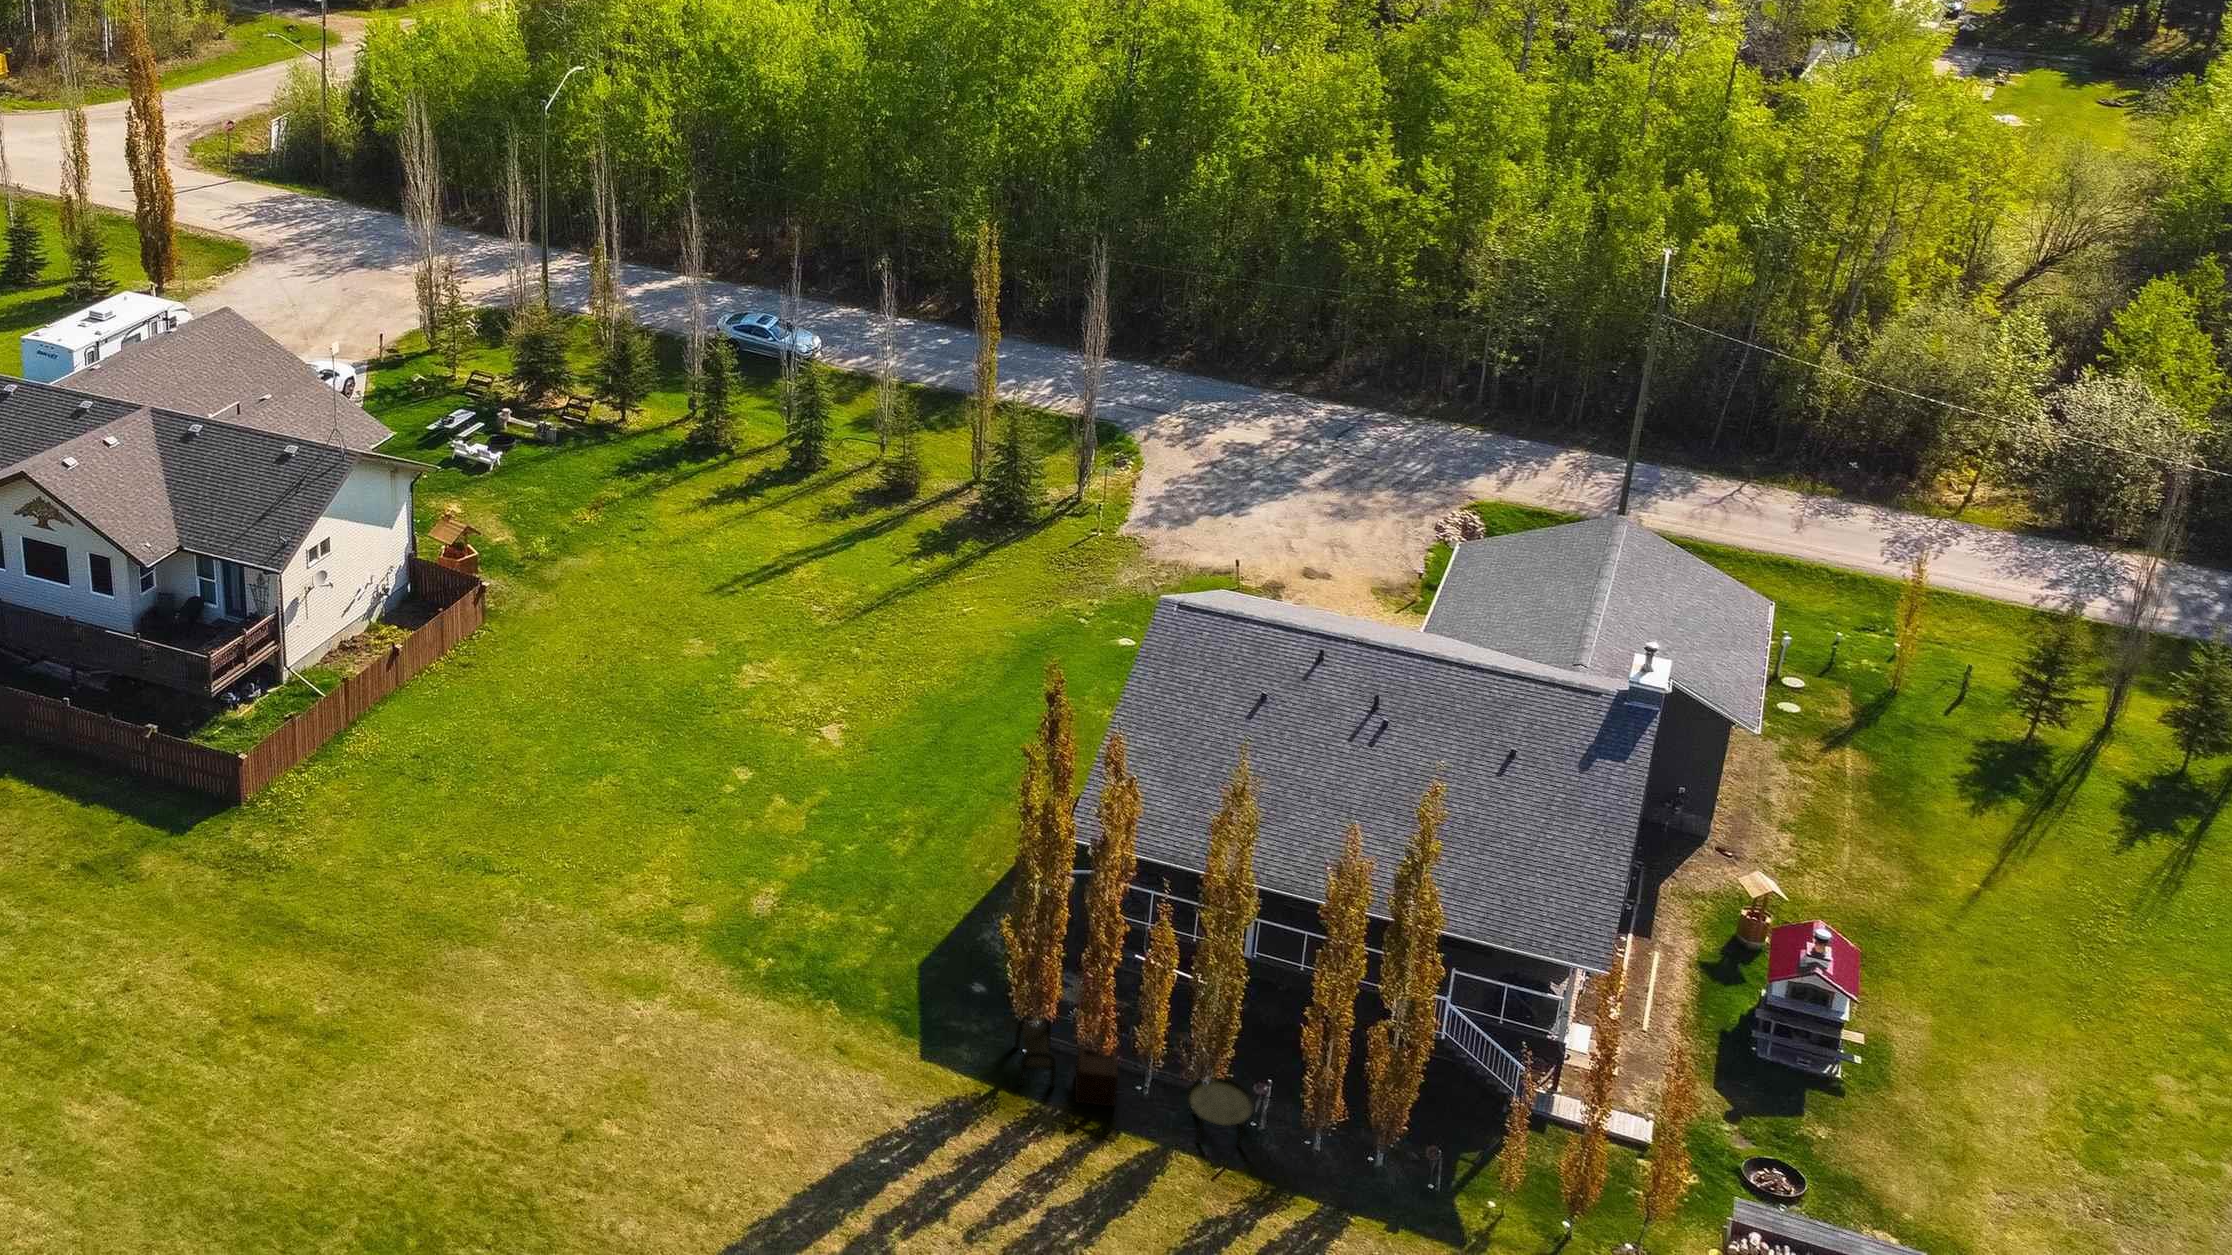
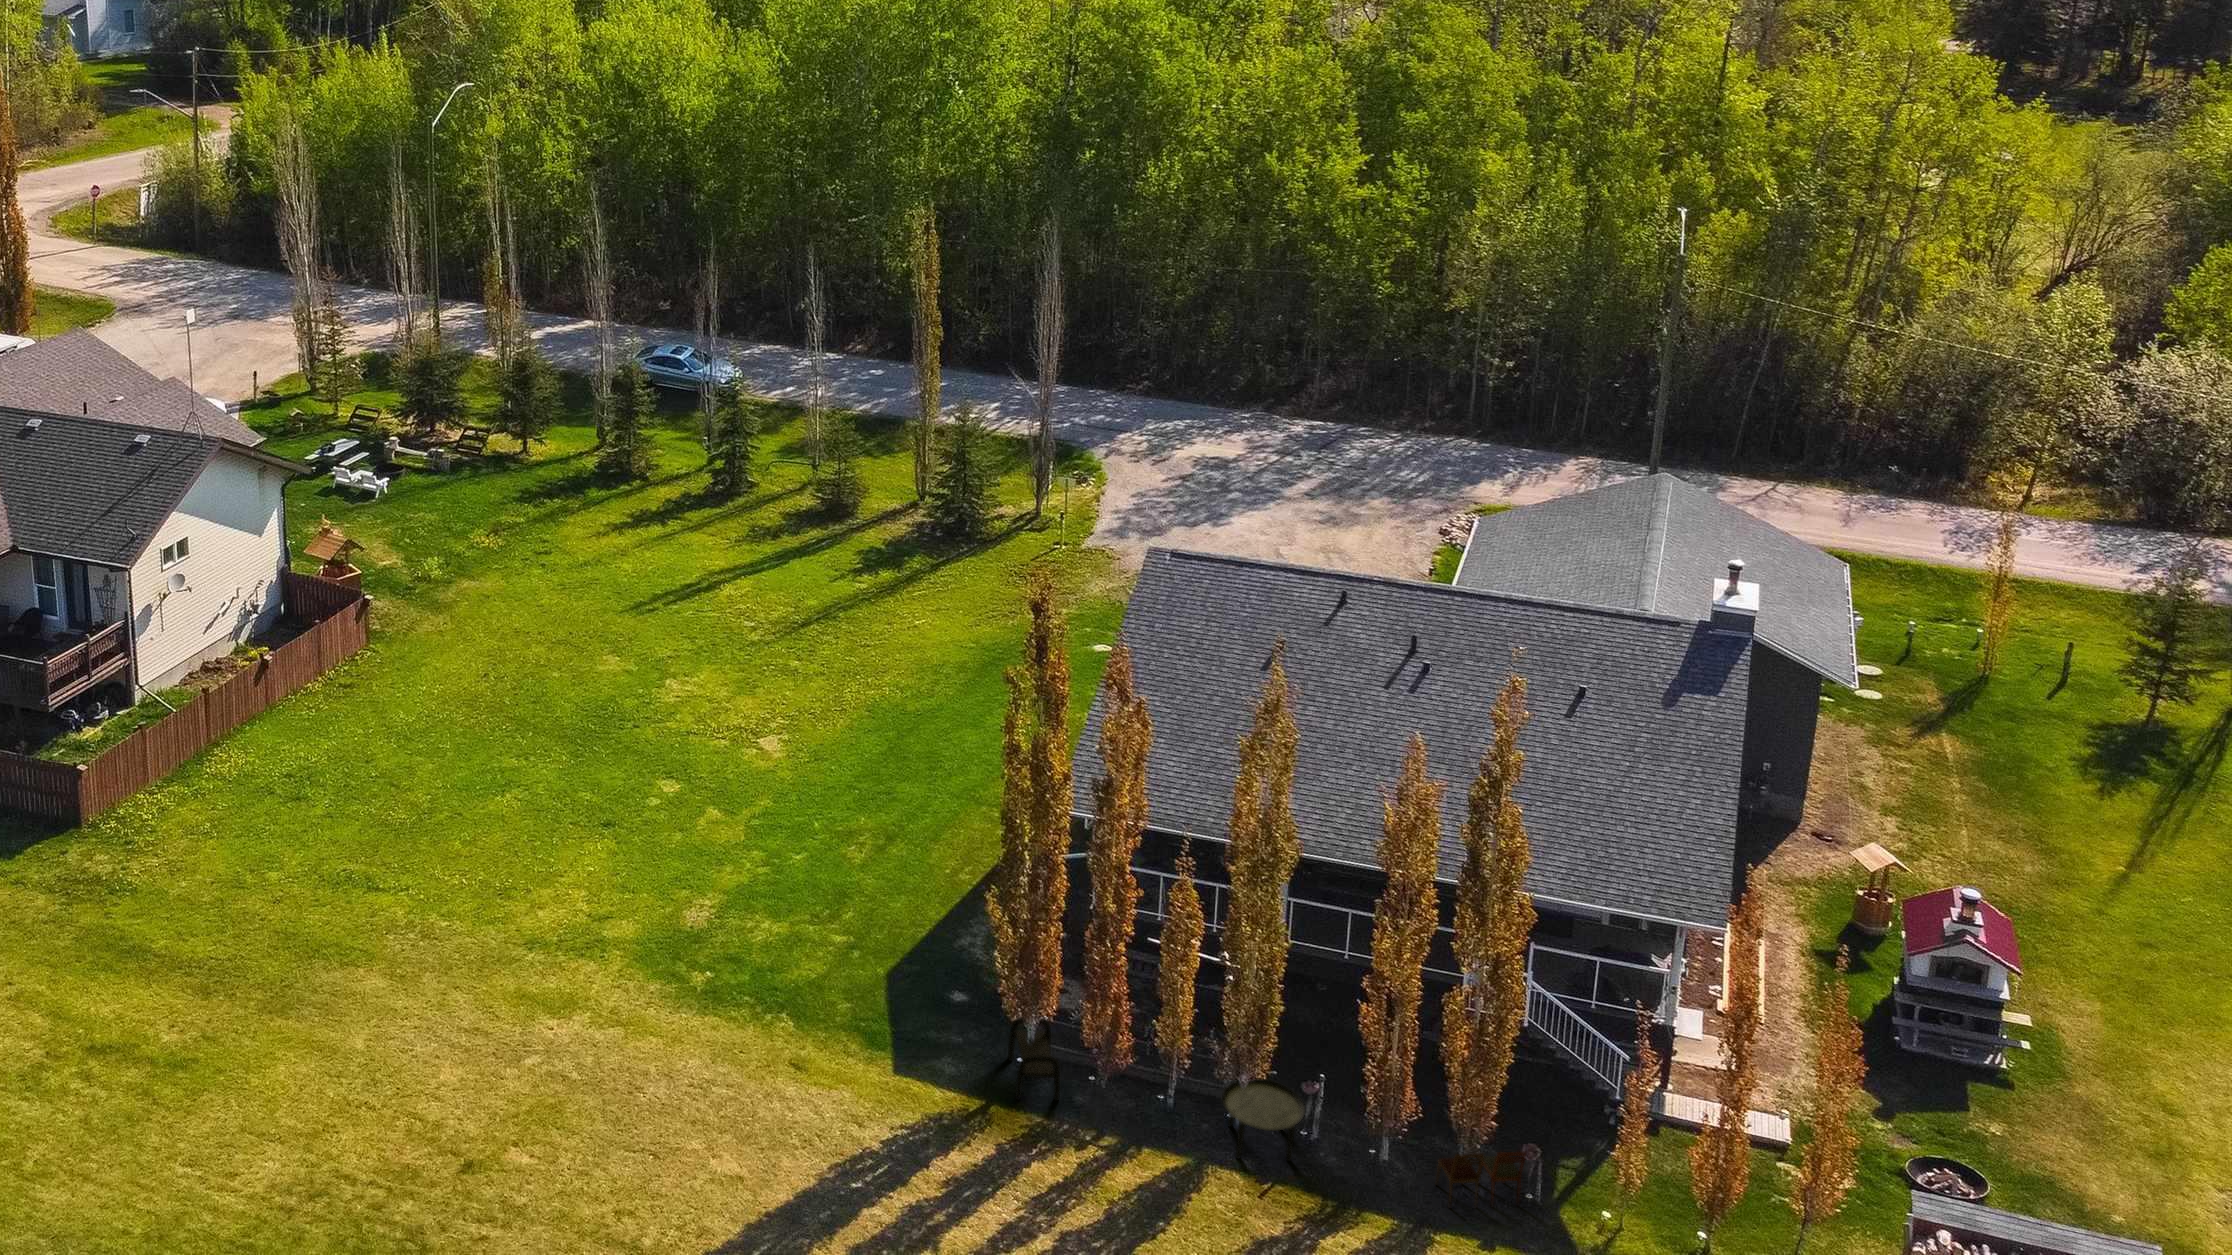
wooden crate: present [1075,1046,1118,1106] -> none [1083,1049,1137,1120]
chair: none [1357,1152,1431,1195] -> present [1436,1151,1526,1206]

